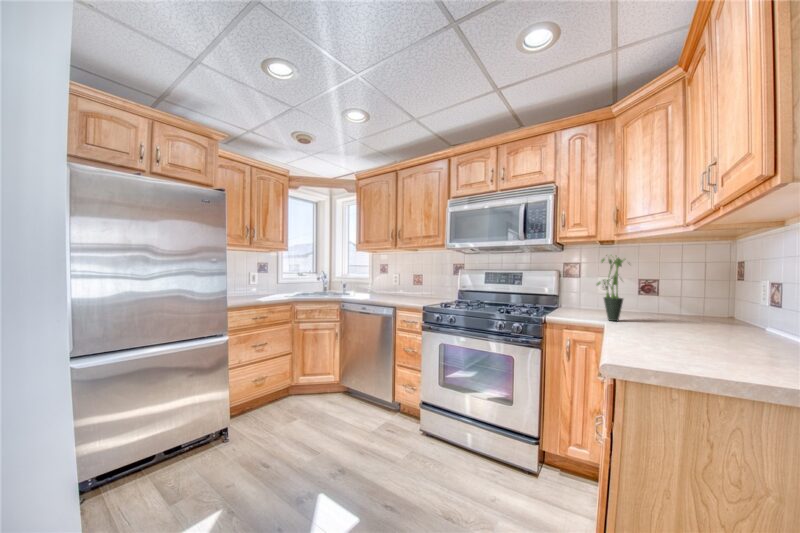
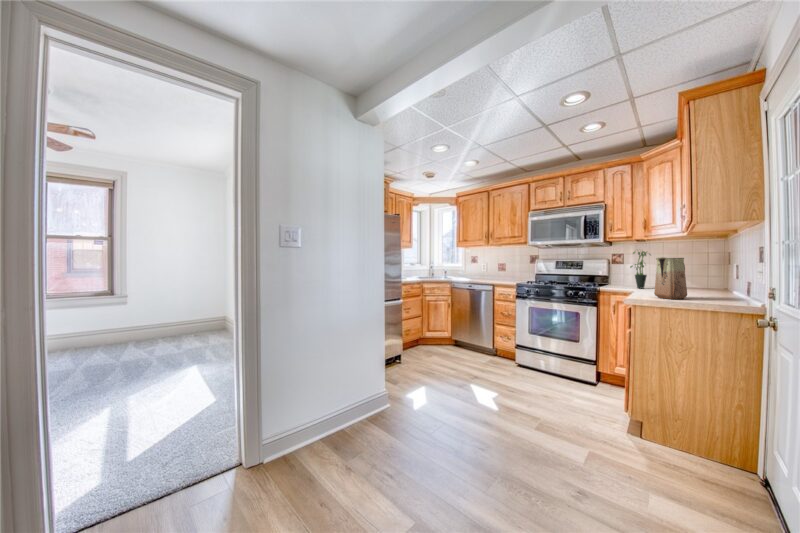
vase: none [670,266,749,364] -> present [654,257,687,299]

